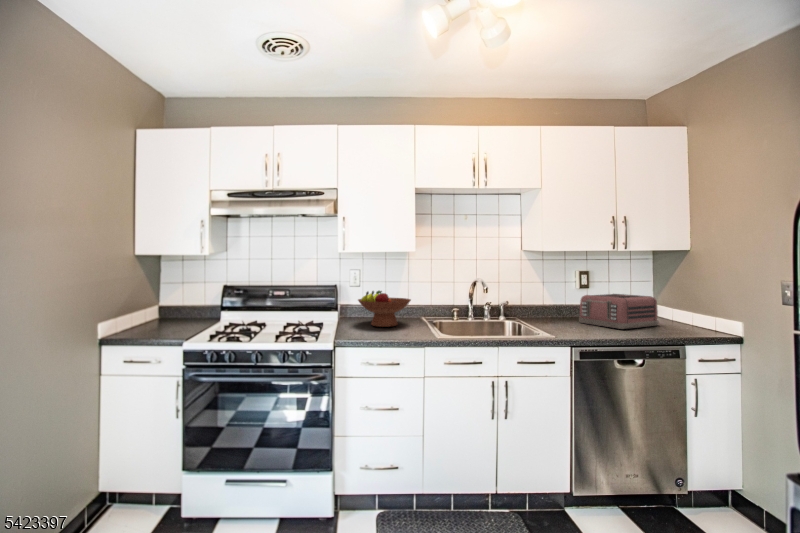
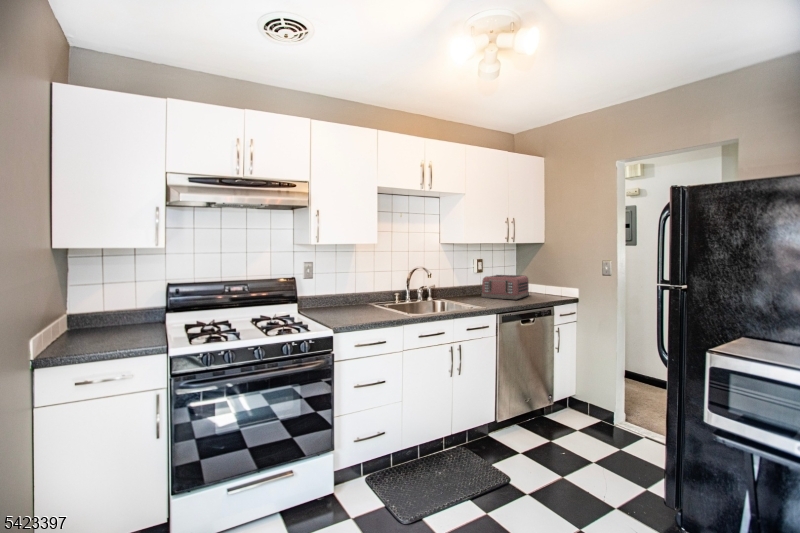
fruit bowl: present [358,291,411,327] -> none [325,280,375,313]

